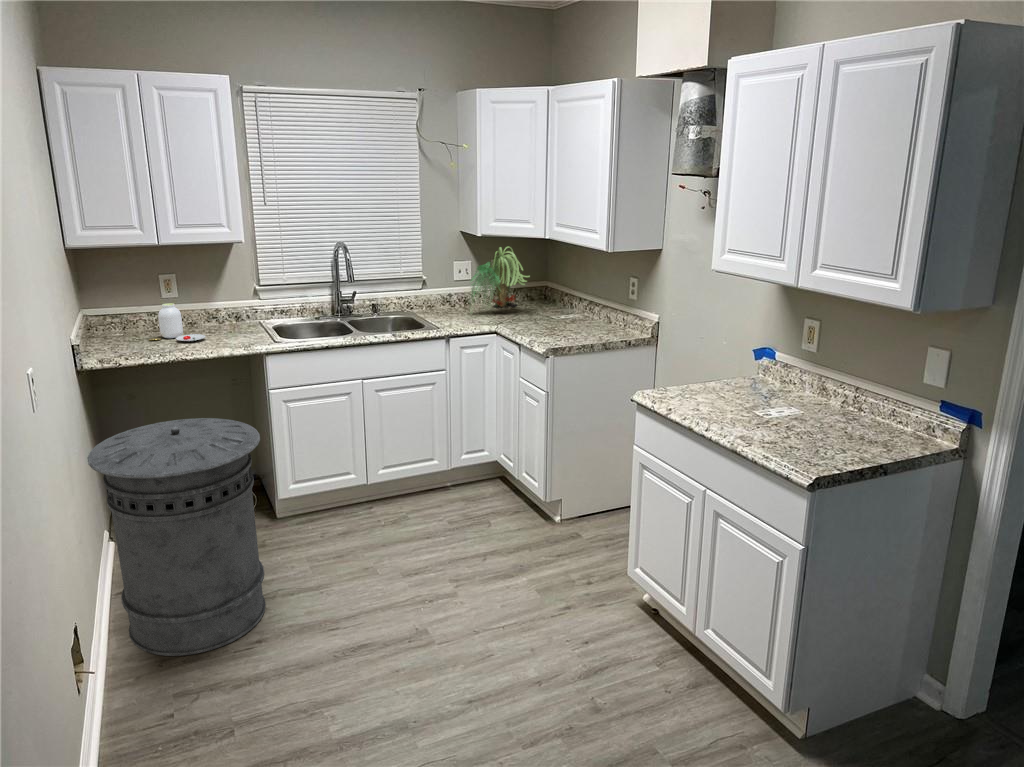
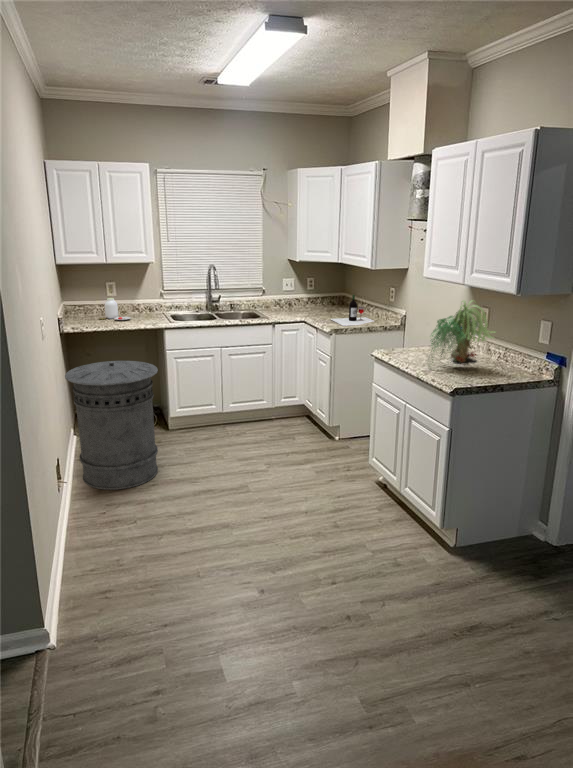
plant: present [470,247,530,309] -> present [430,300,495,369]
wine bottle: none [537,290,622,342] -> present [331,295,373,326]

